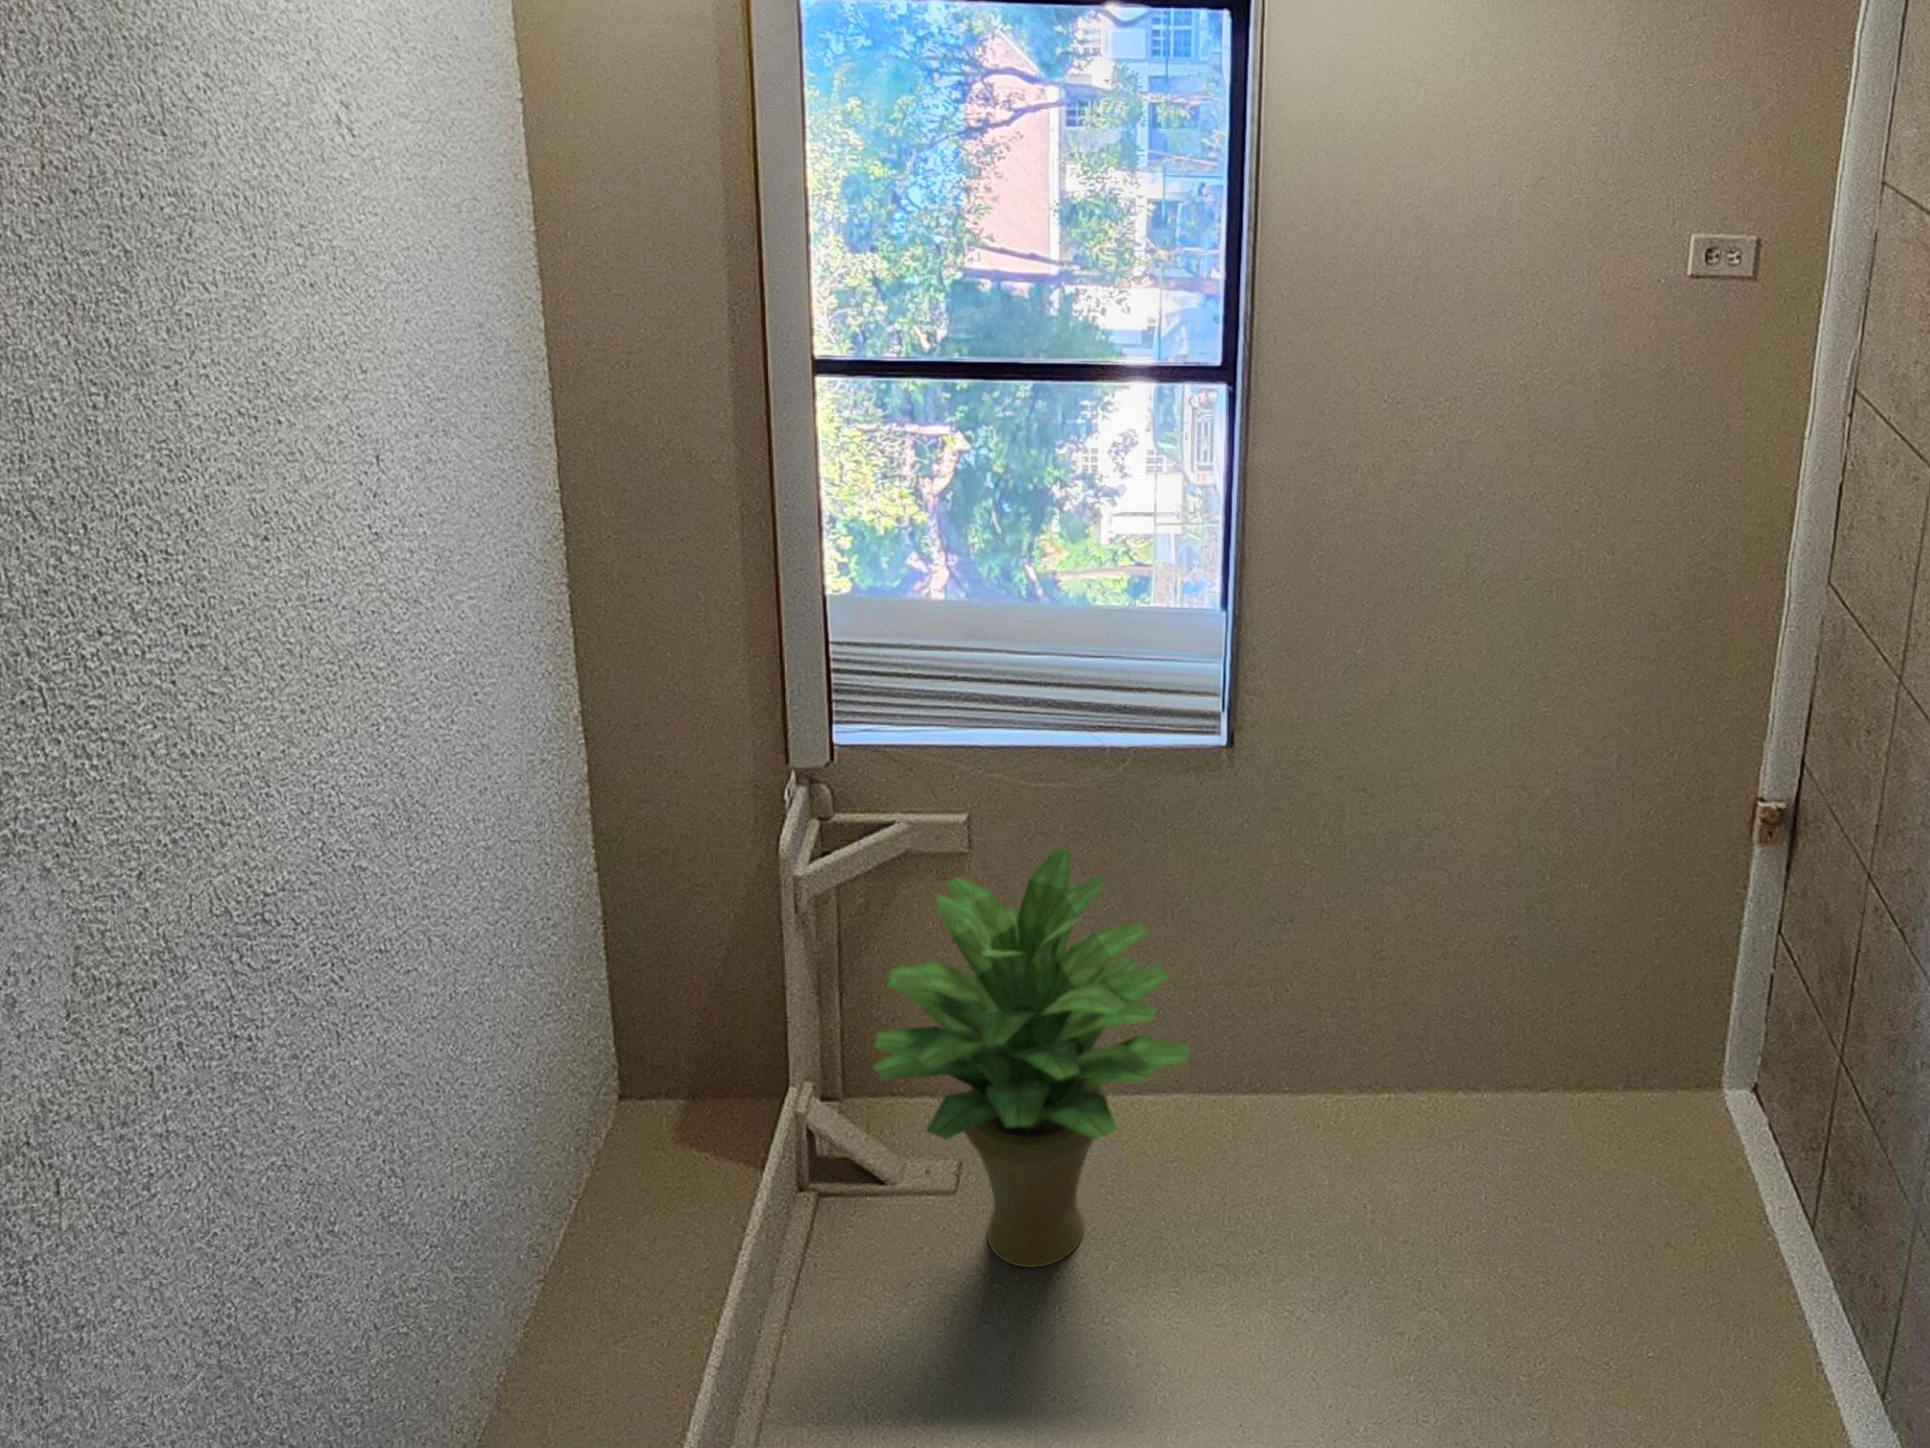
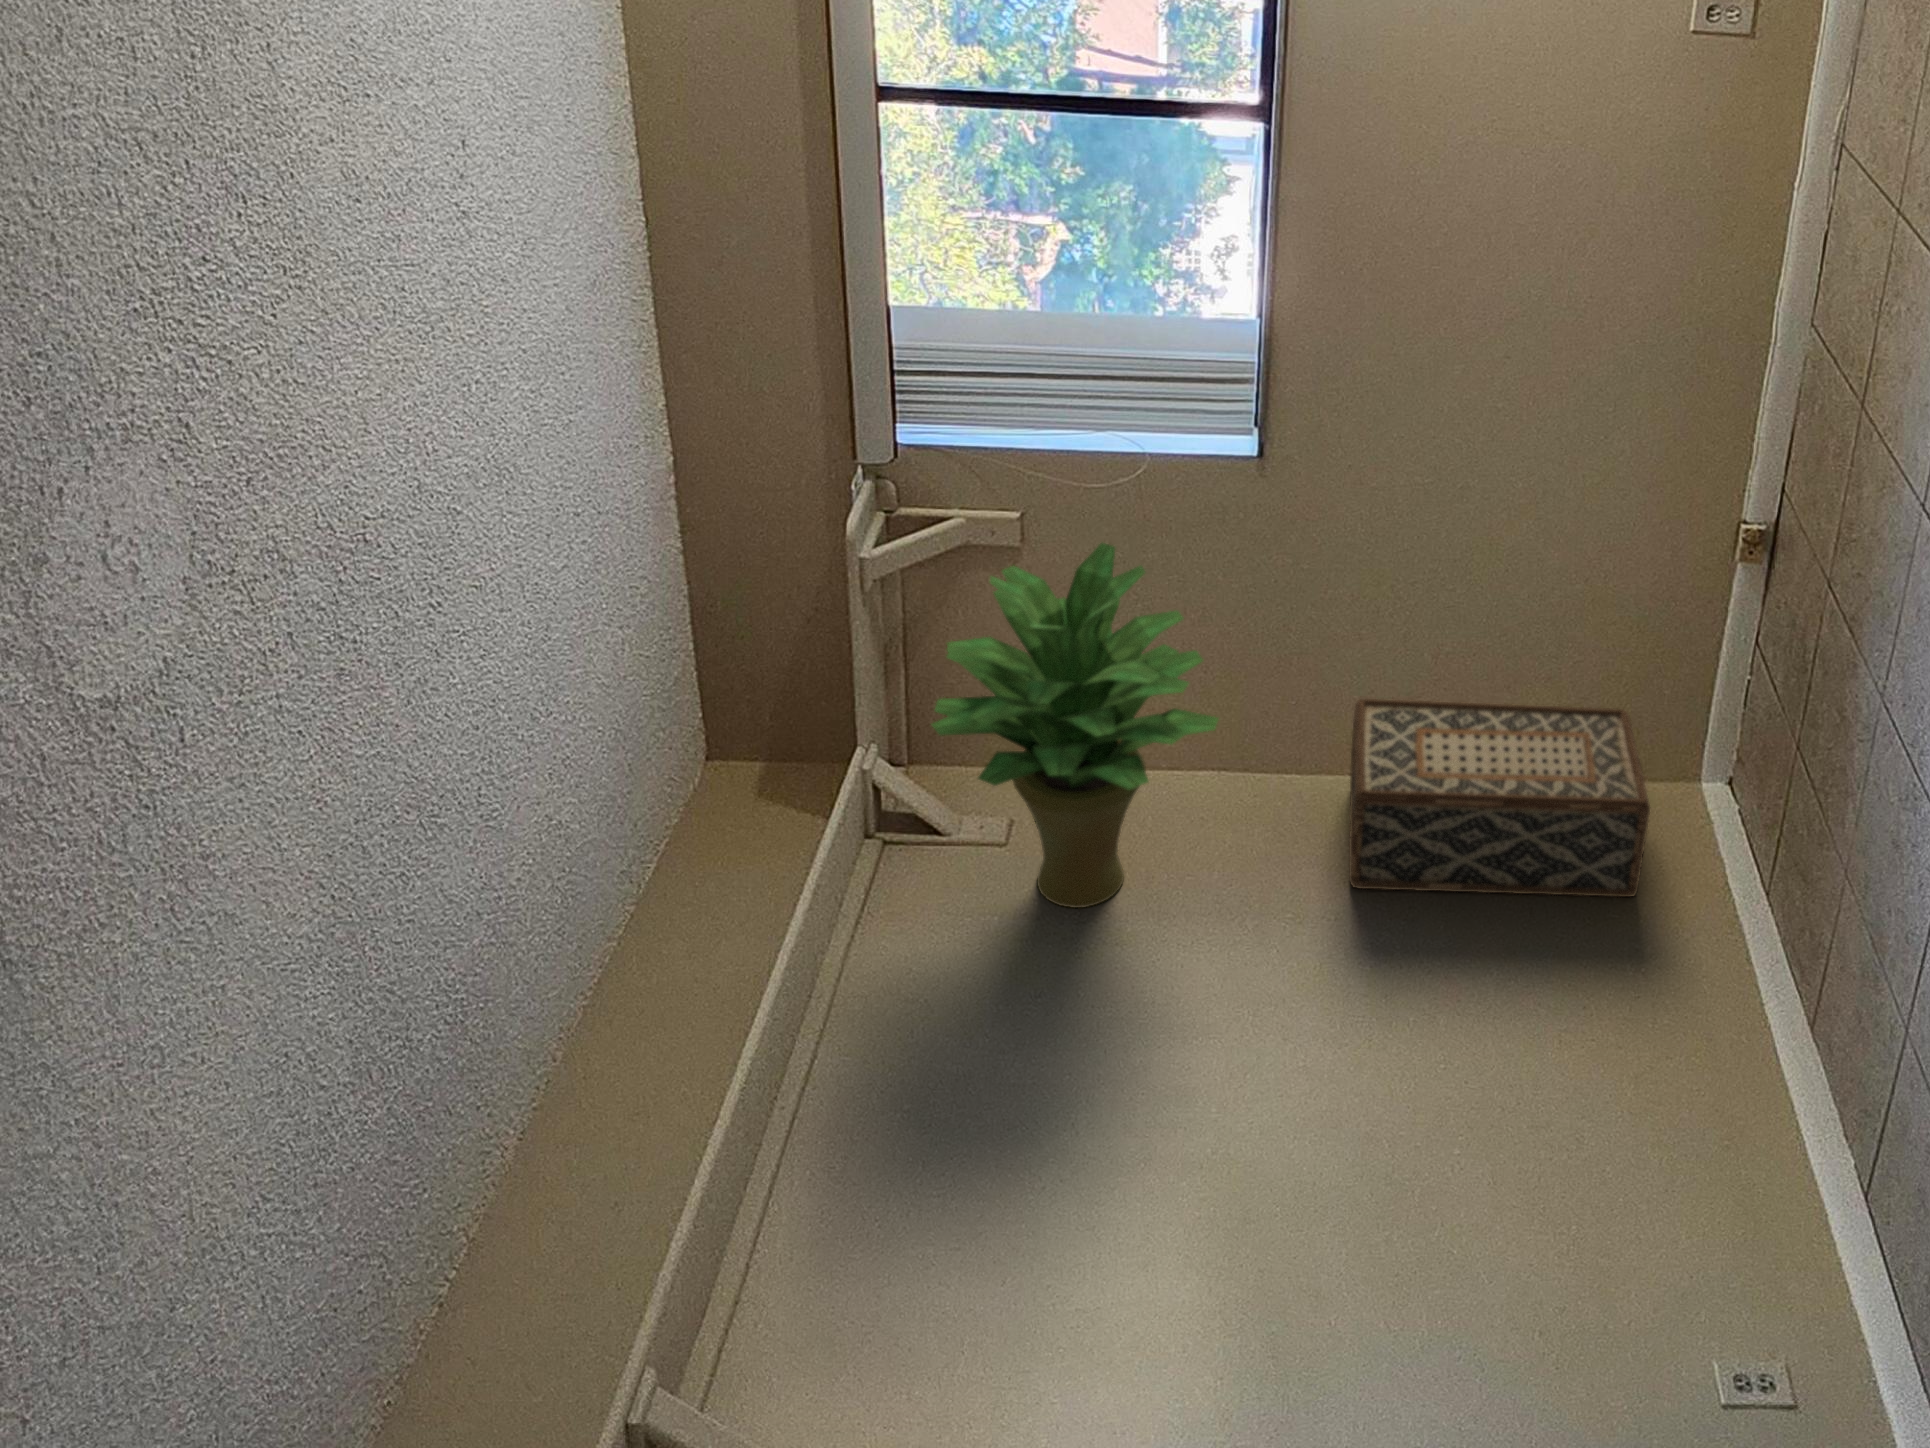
woven basket: none [1328,1009,1674,1237] -> present [1349,699,1650,897]

